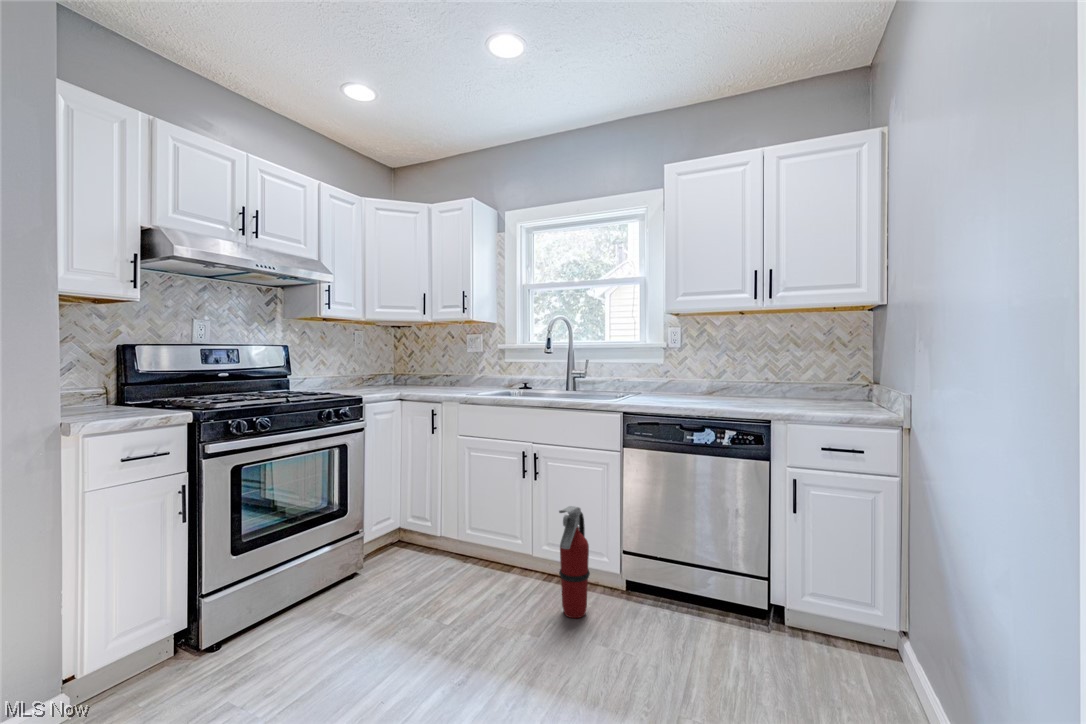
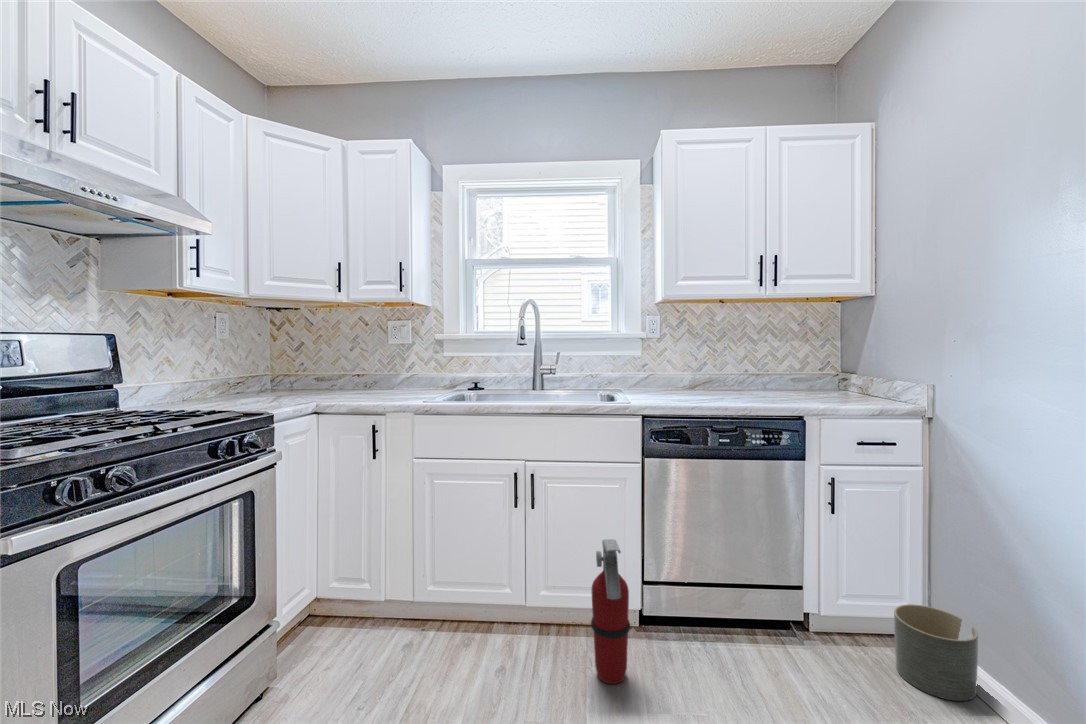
planter: none [829,603,902,692] -> present [894,604,978,701]

